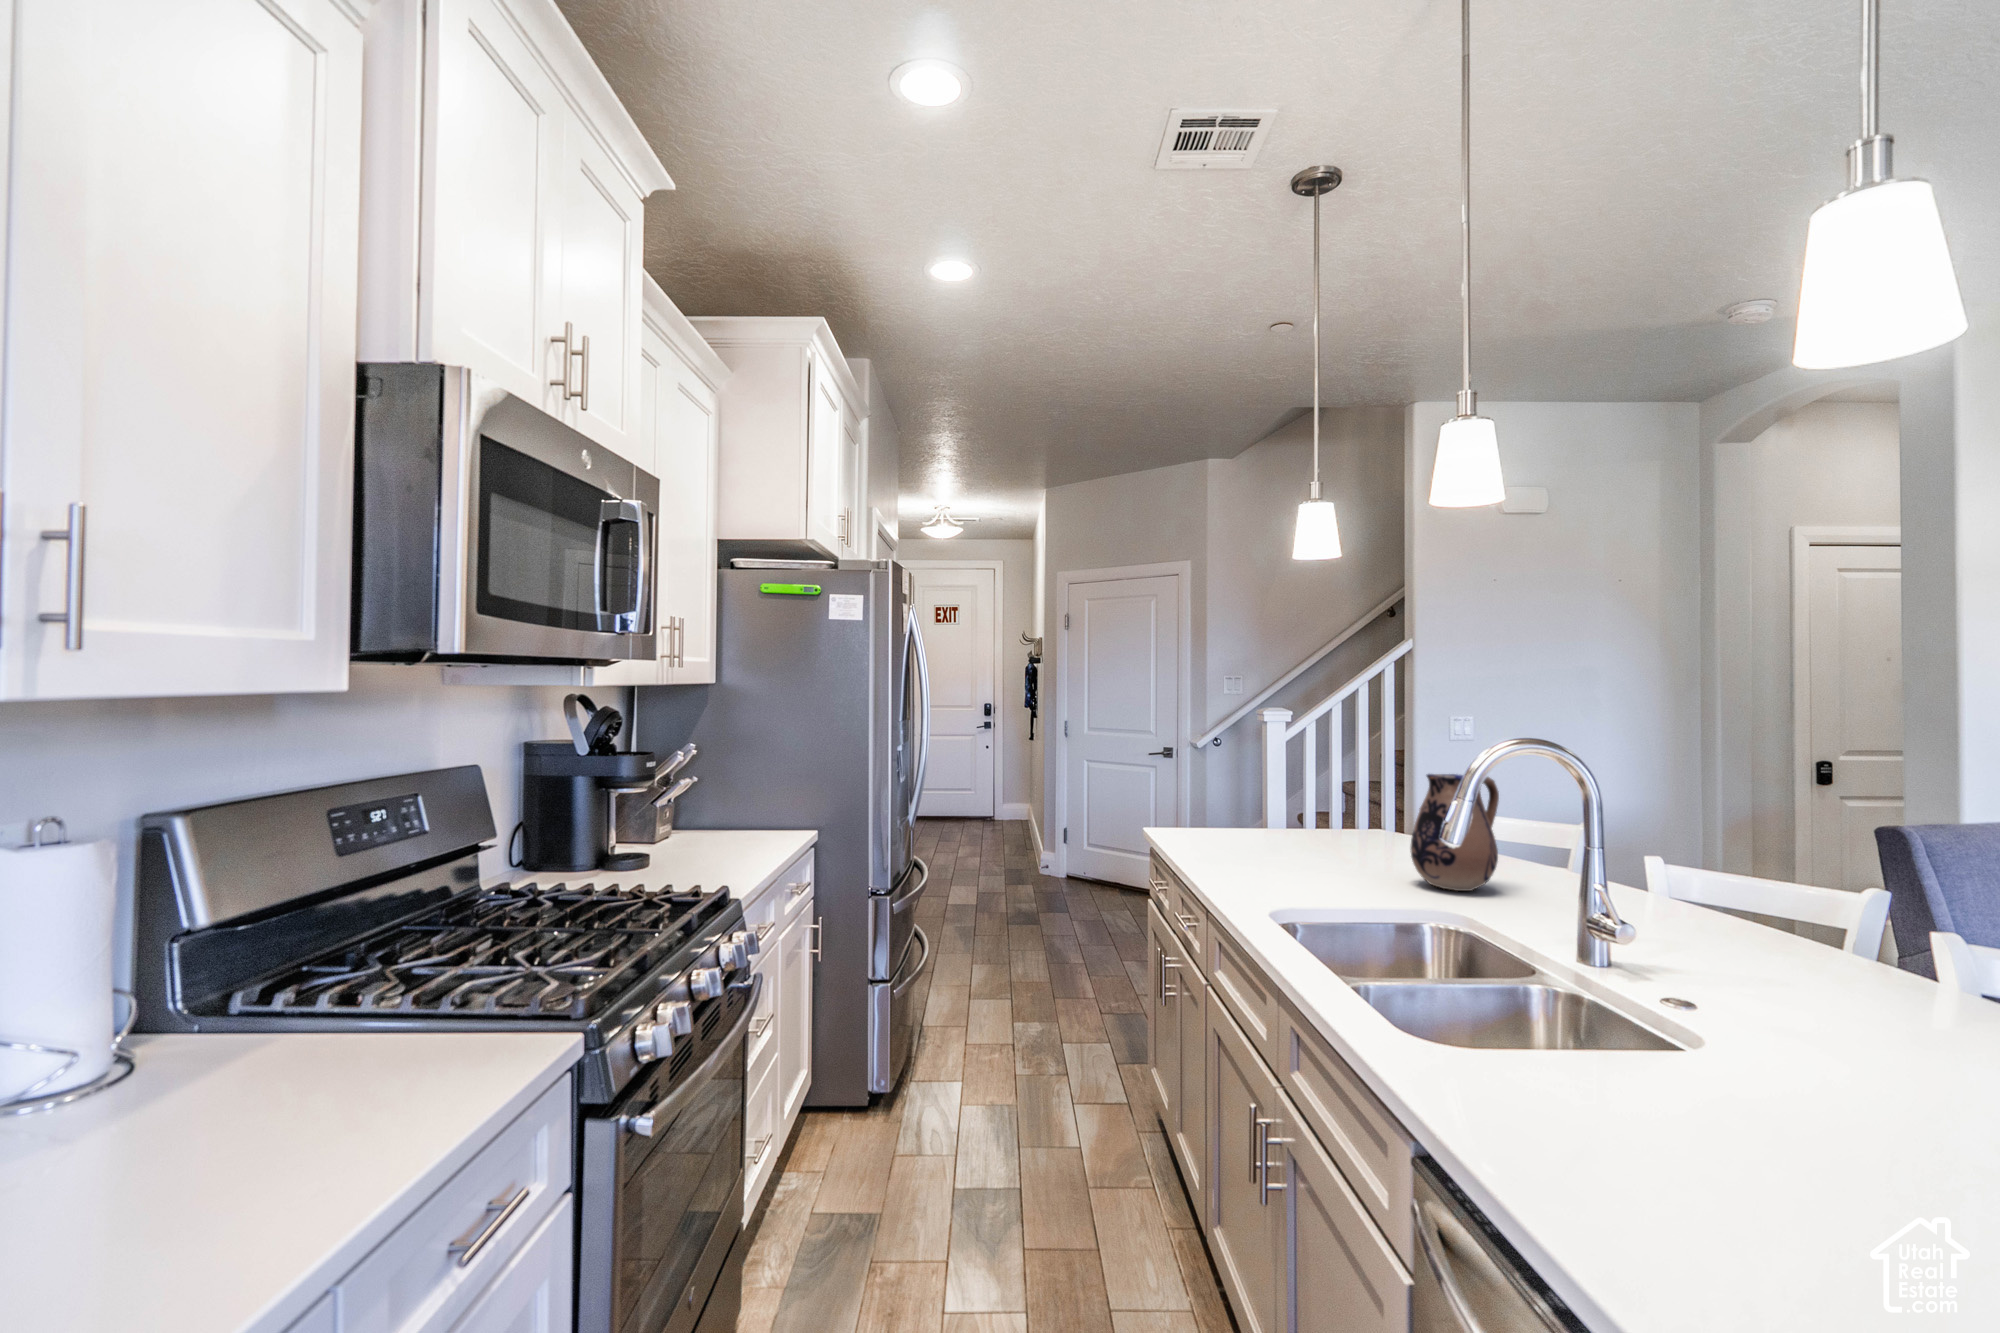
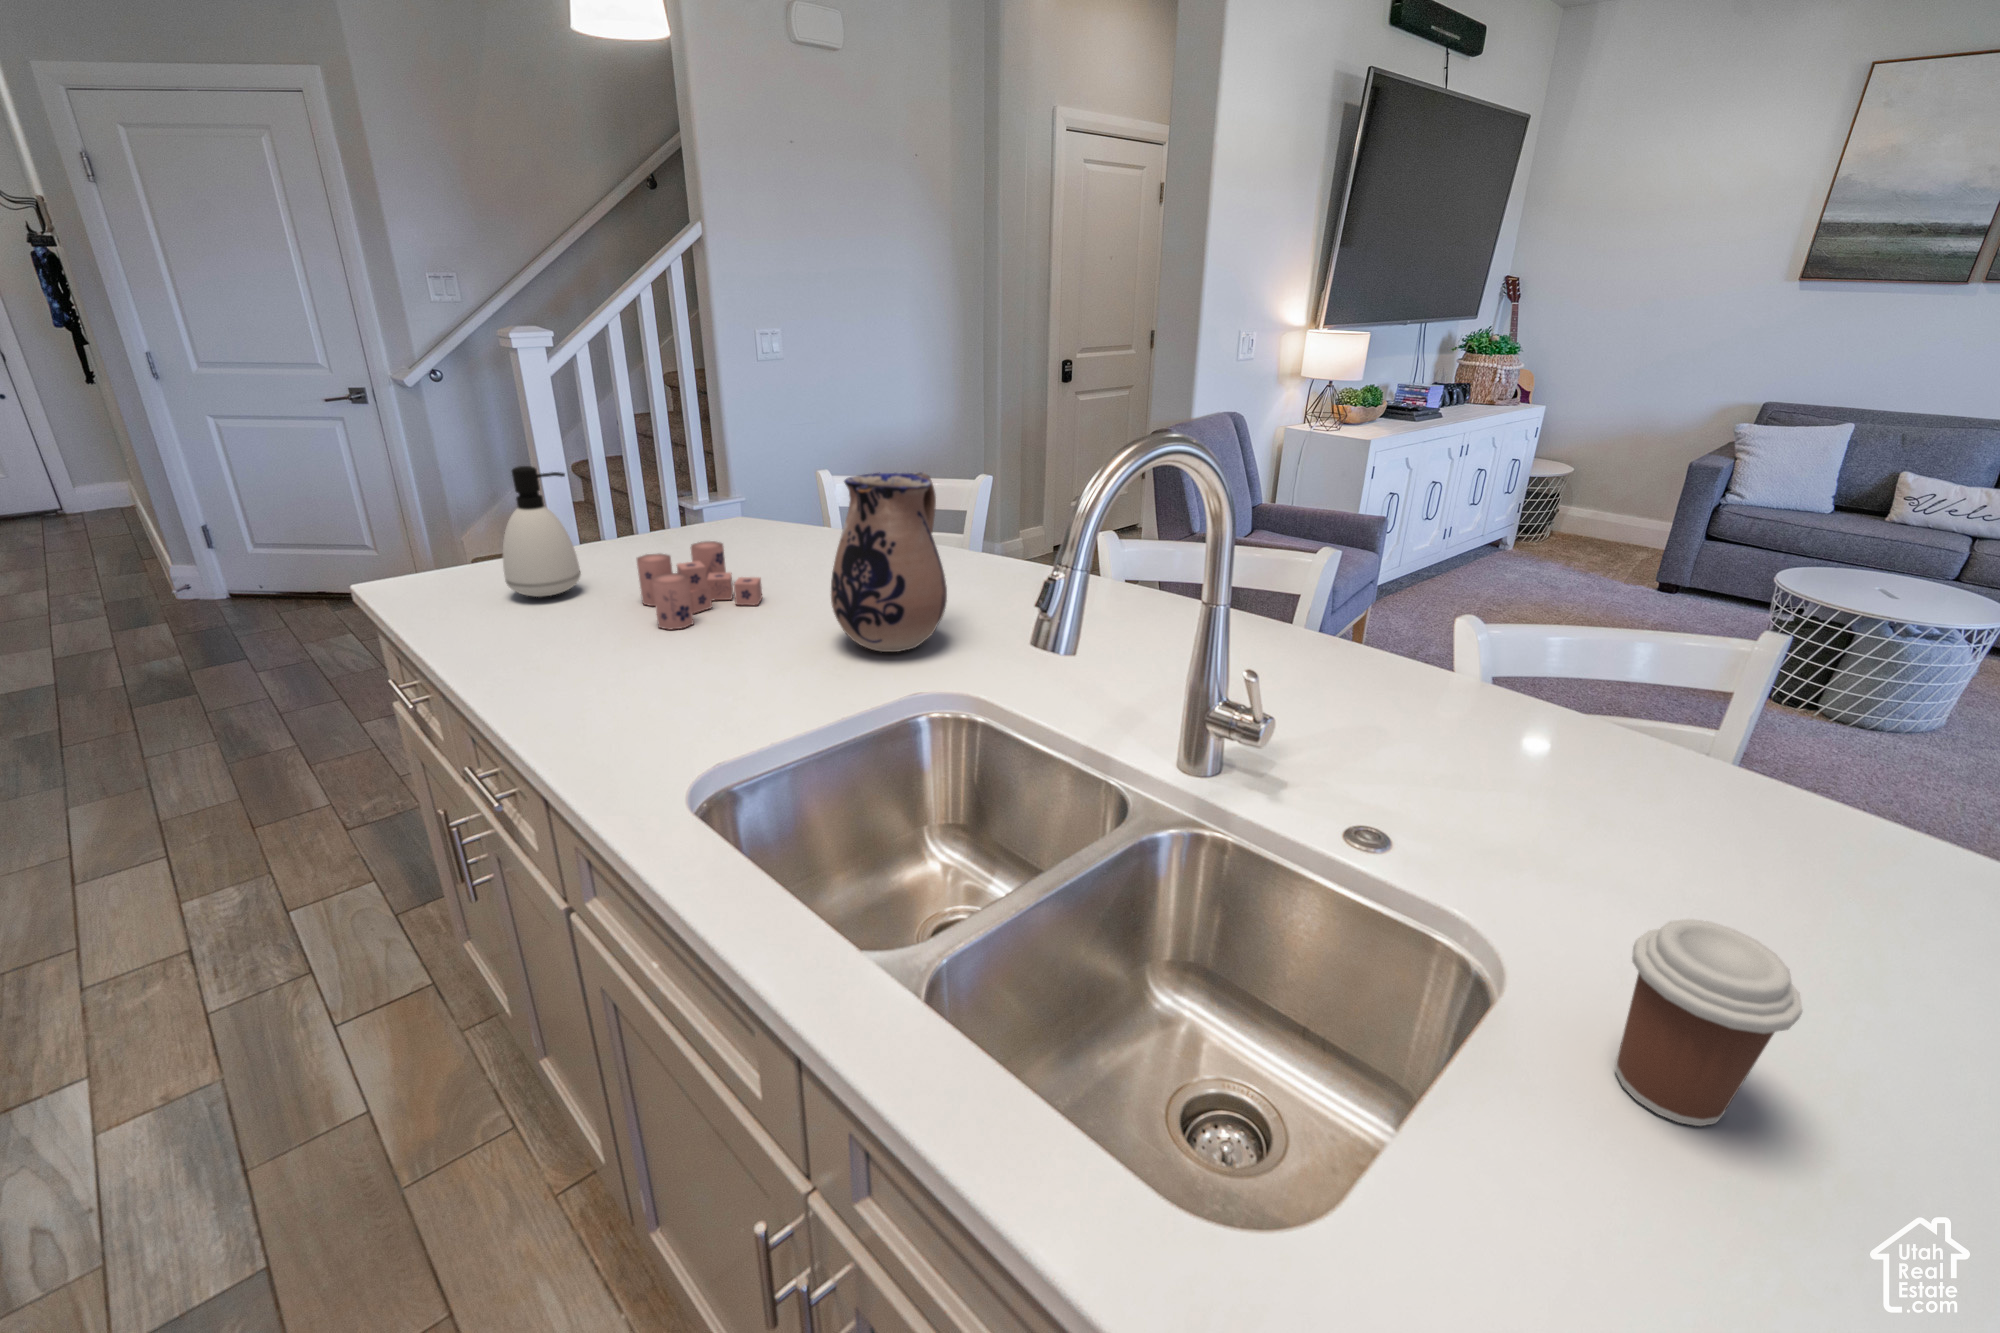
soap dispenser: none [1225,764,1268,840] -> present [503,466,581,597]
candle: none [1299,821,1377,862] -> present [637,541,762,630]
coffee cup: none [1781,983,1898,1122] -> present [1615,919,1803,1126]

